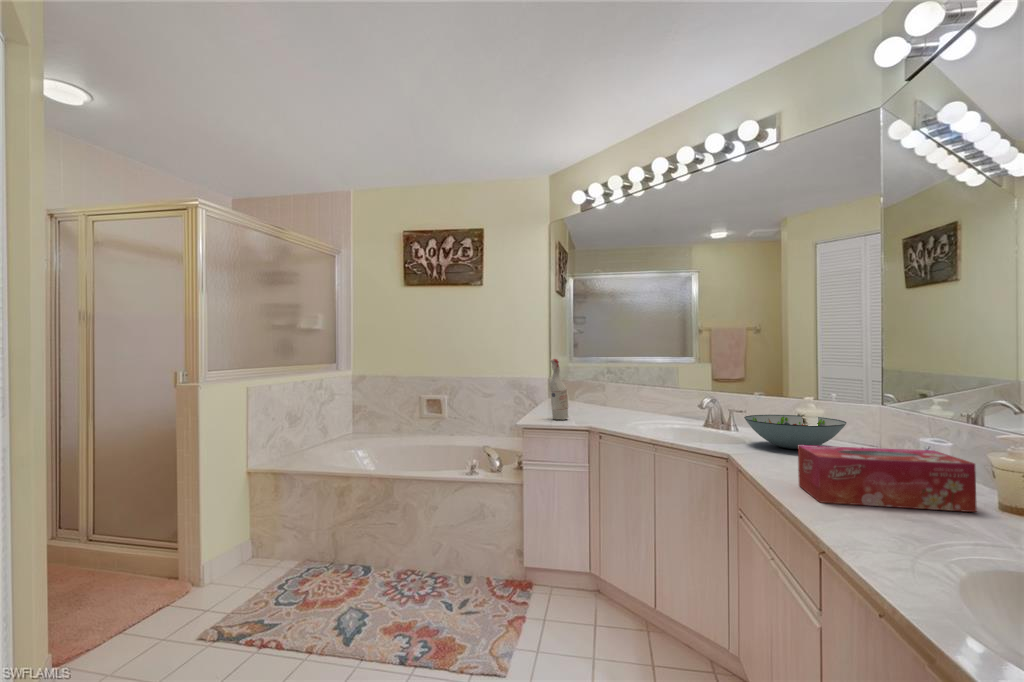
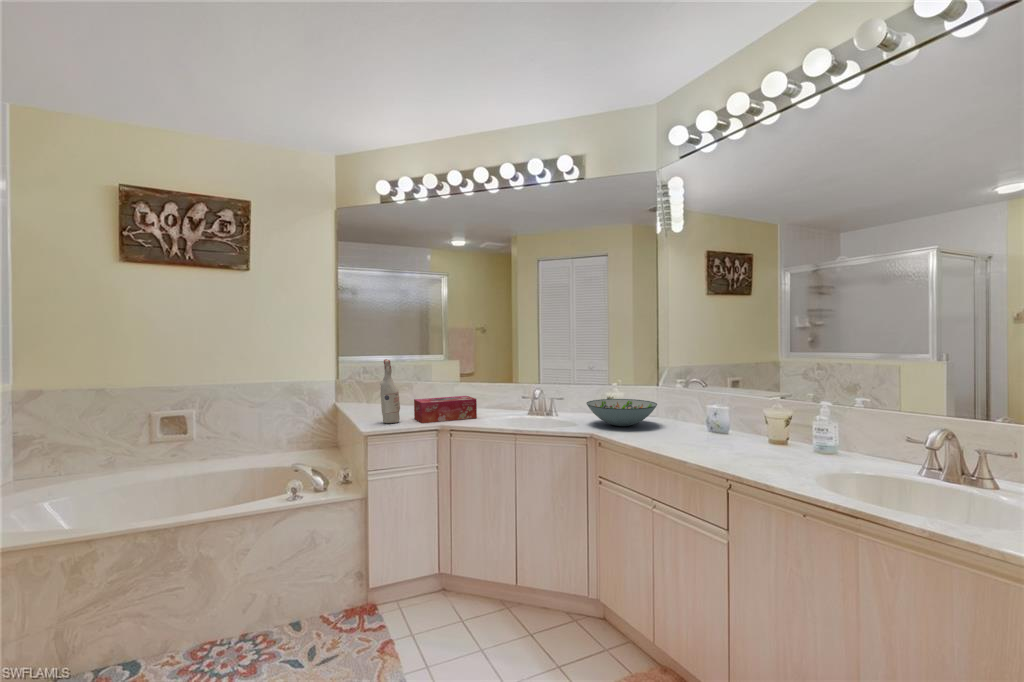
tissue box: present [798,445,977,512] -> present [414,396,477,423]

